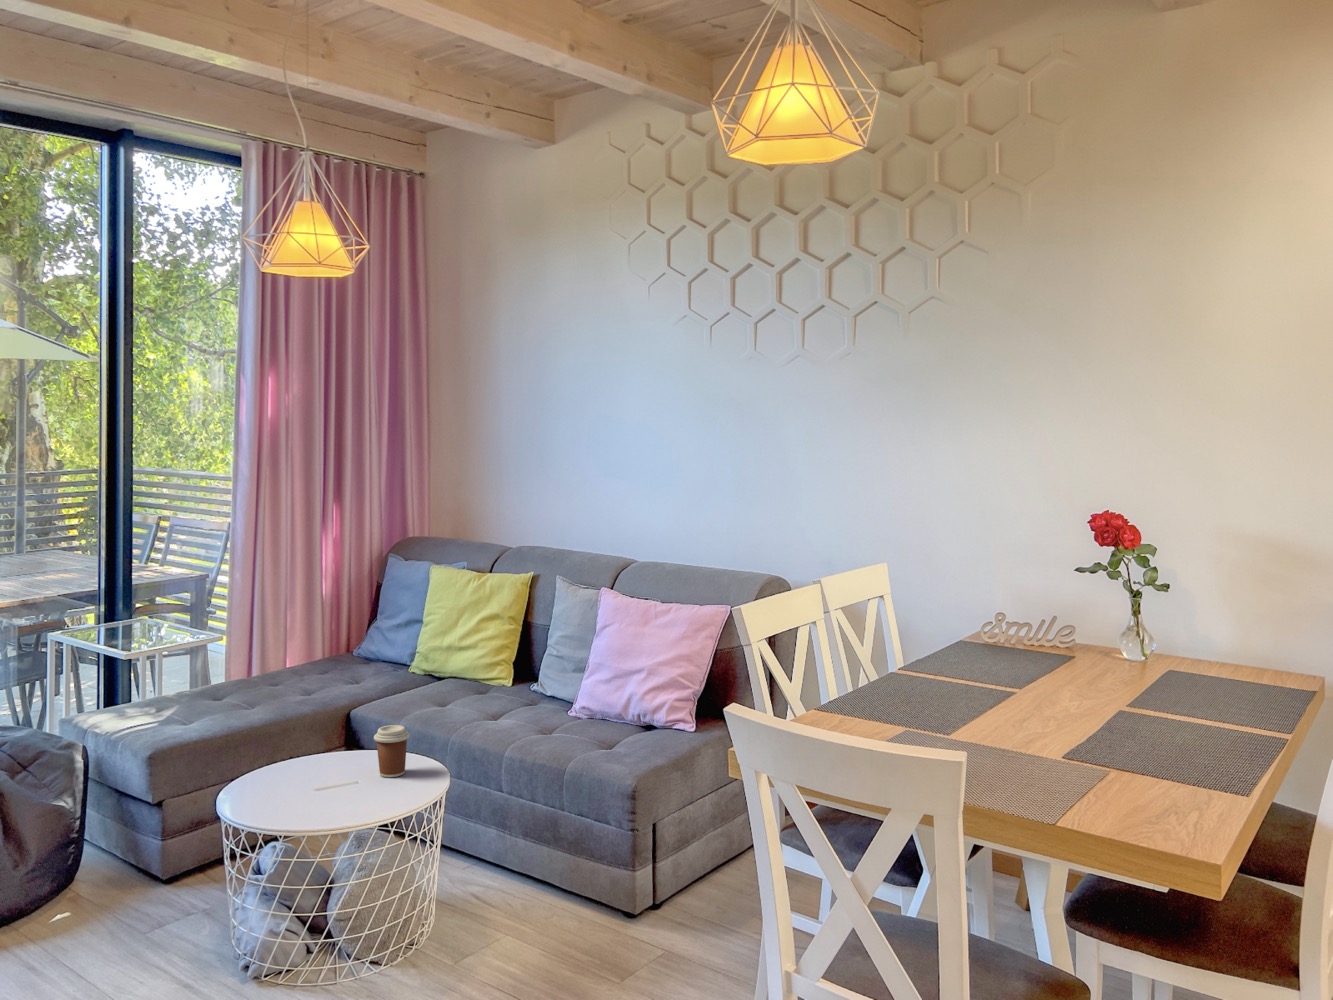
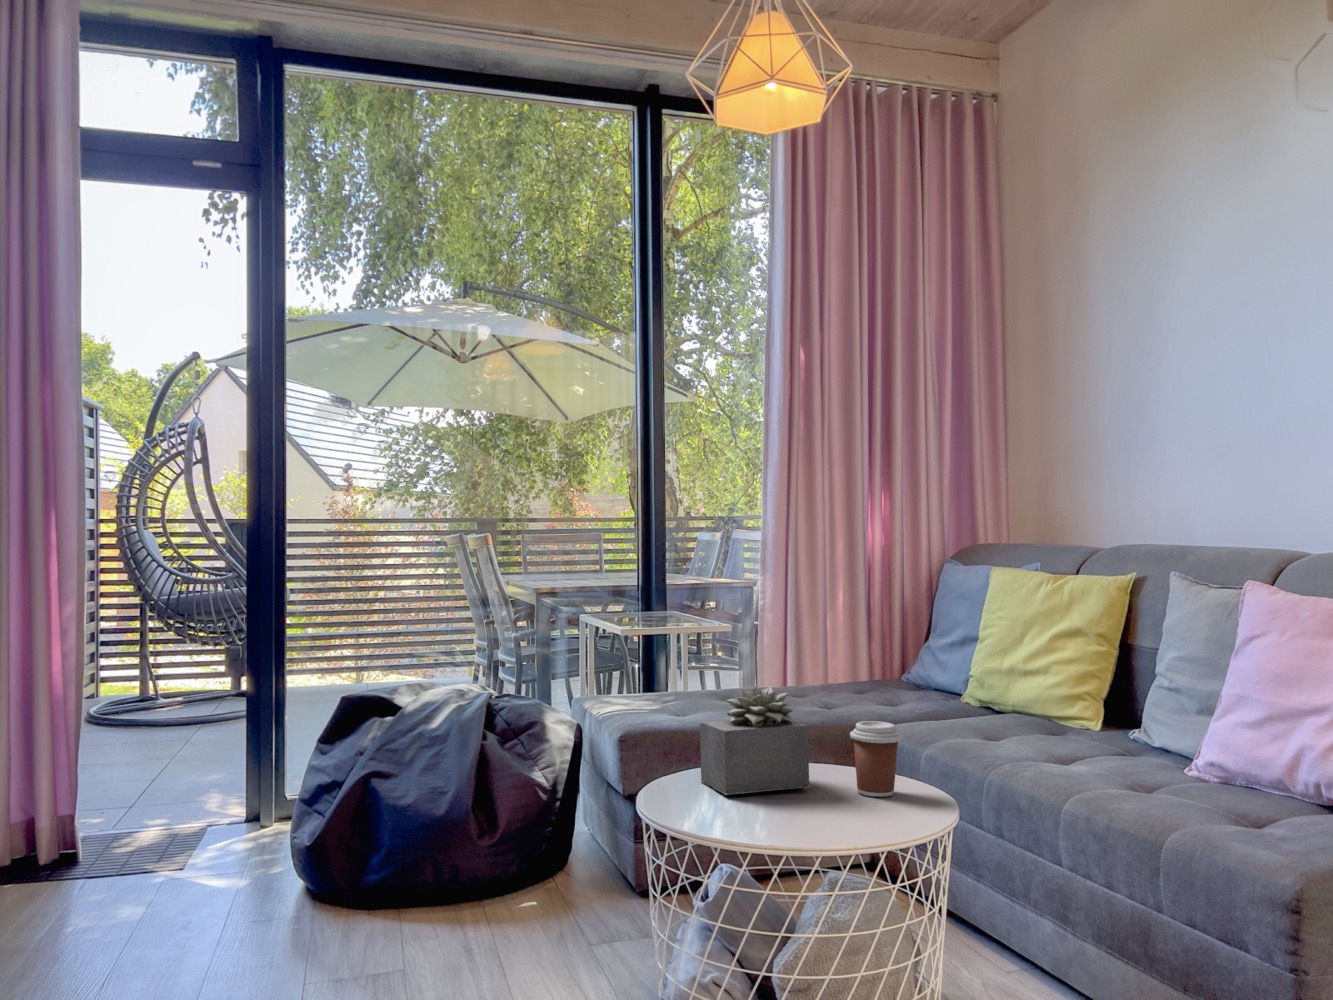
succulent plant: none [261,713,349,798] -> present [700,685,810,795]

